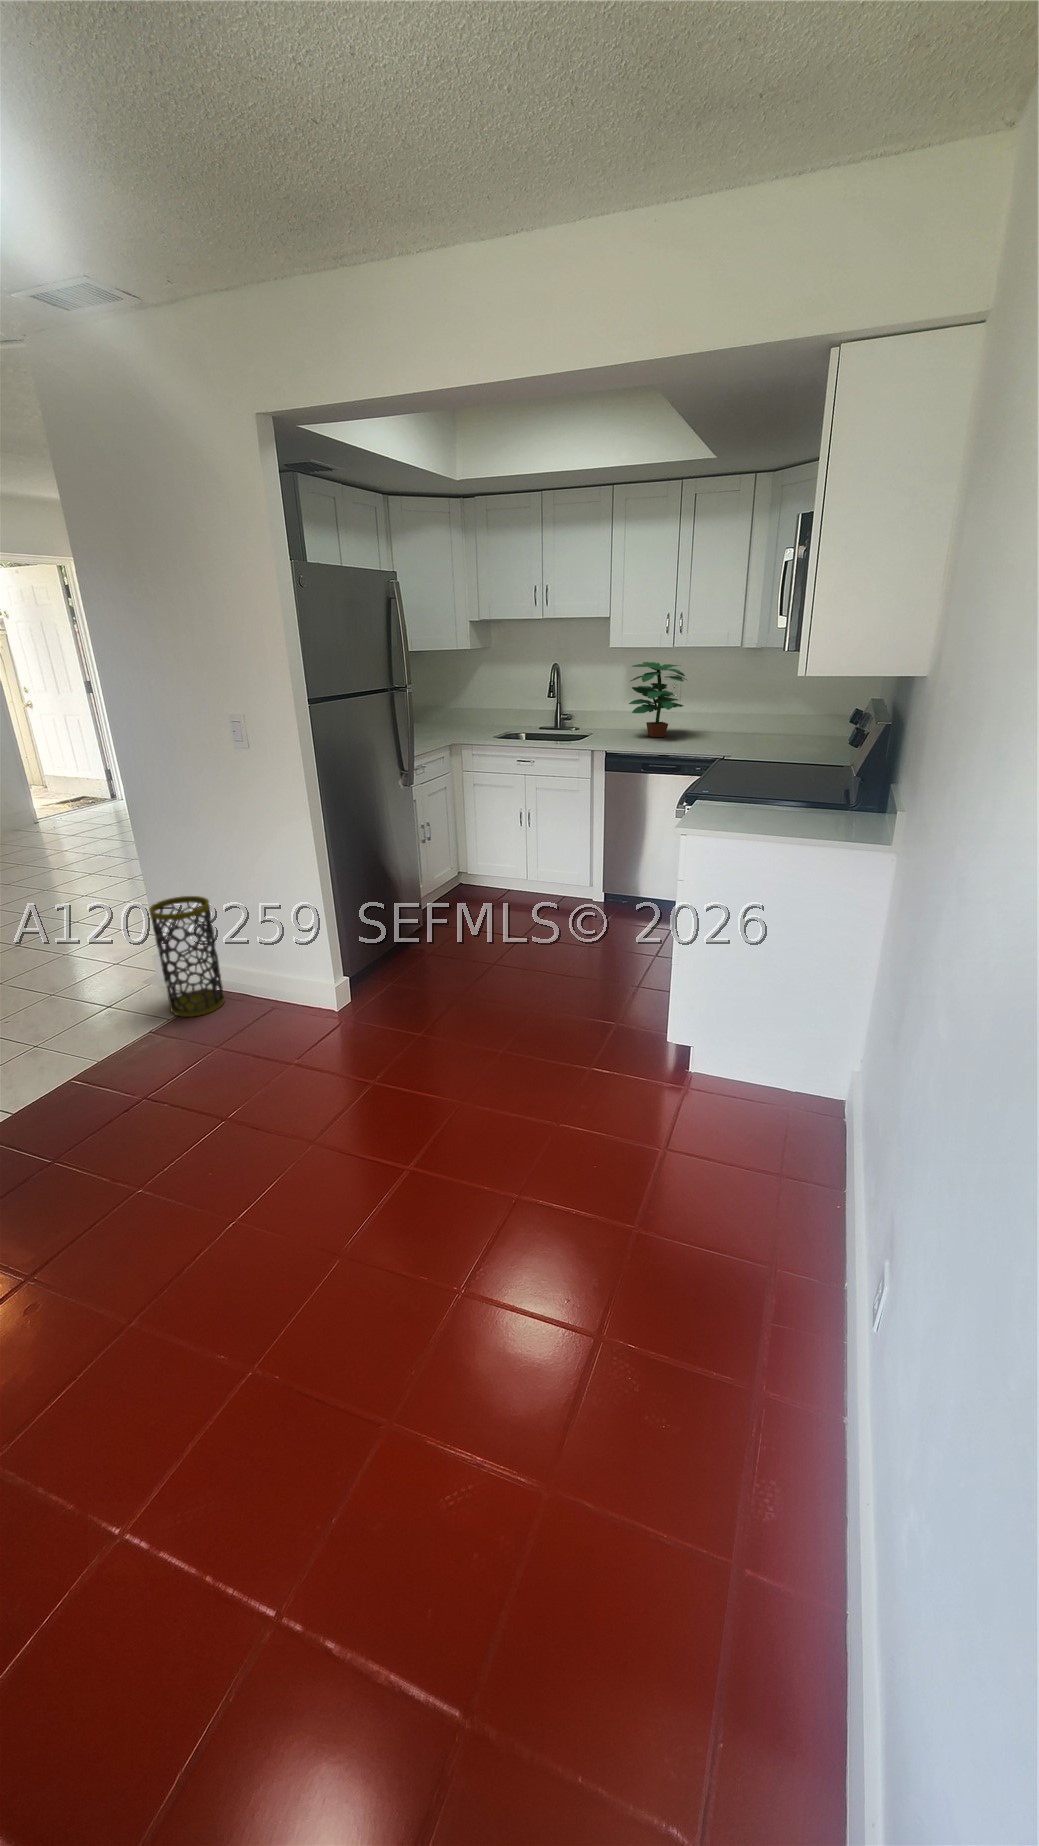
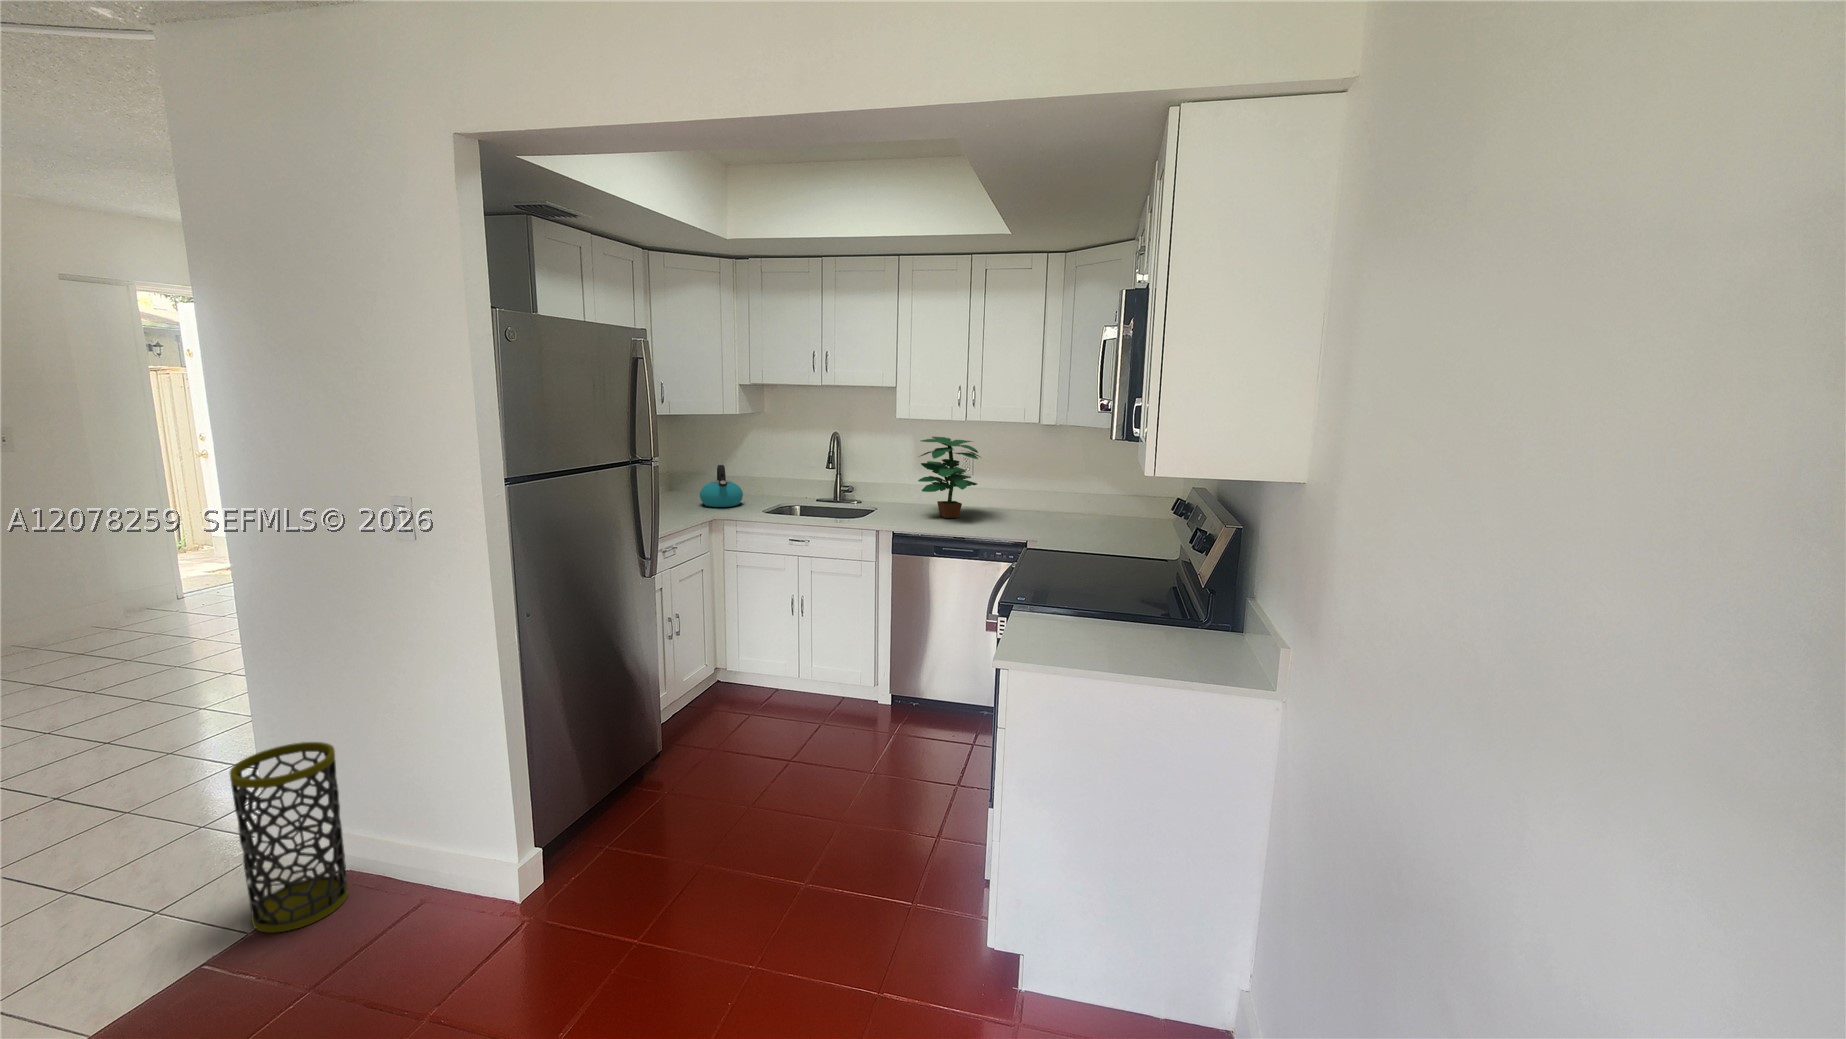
kettle: none [440,694,476,732] -> present [700,465,743,507]

